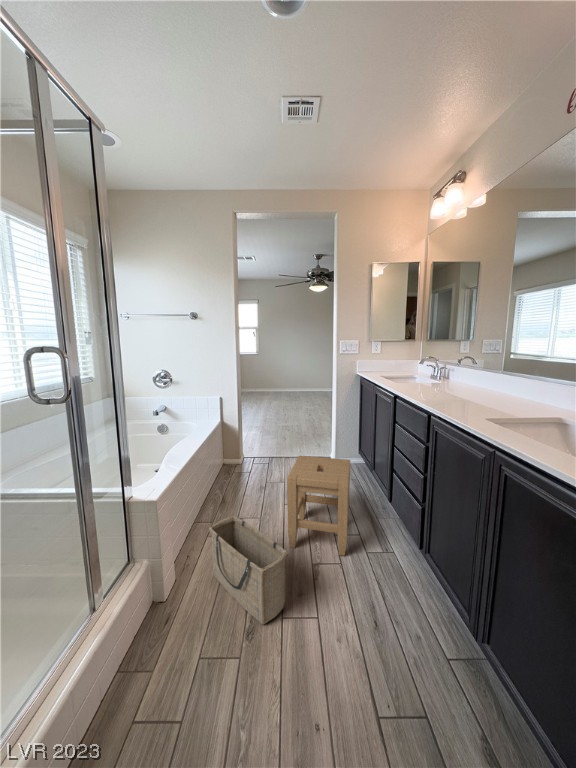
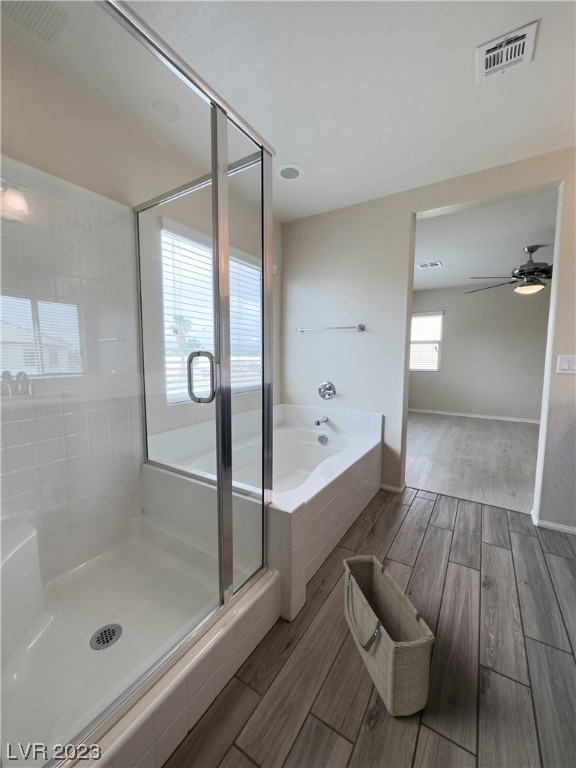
stool: present [287,456,350,556] -> none [445,505,563,681]

